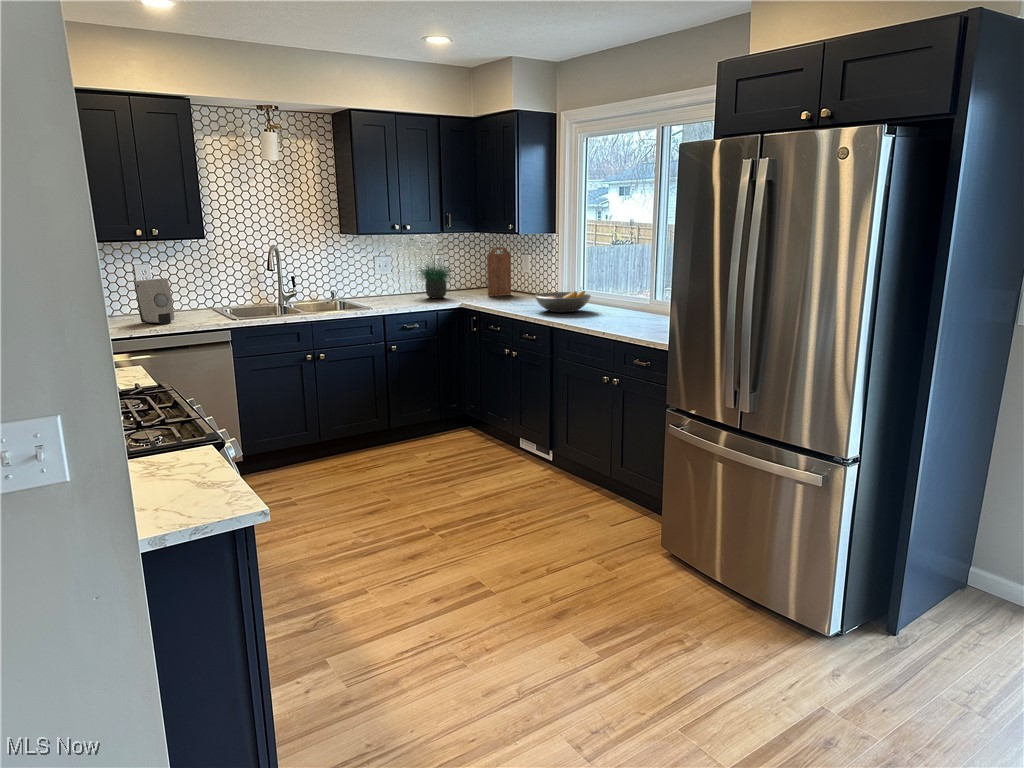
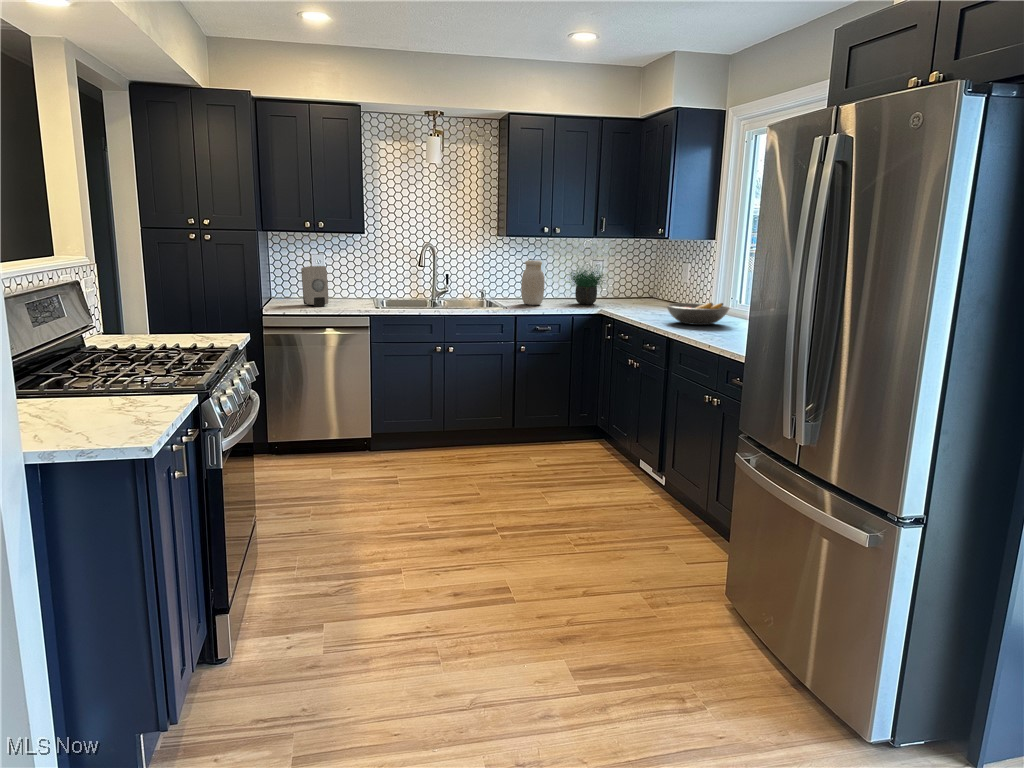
cutting board: present [487,247,511,296] -> none [640,255,670,306]
jar: none [375,258,398,303] -> present [521,260,545,305]

